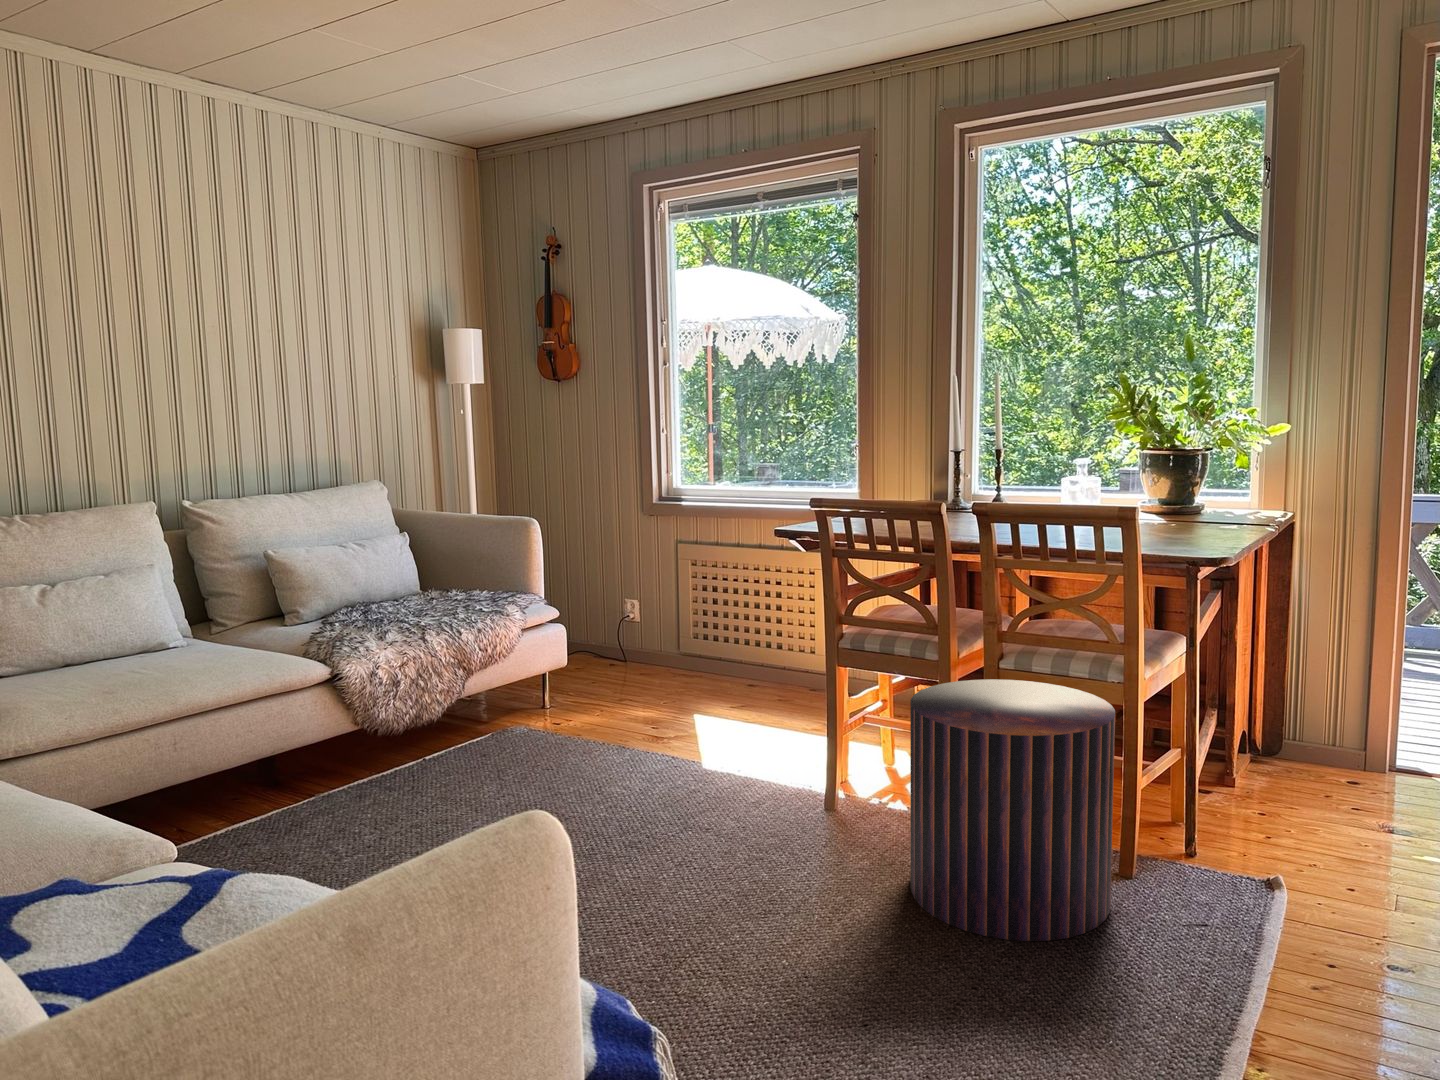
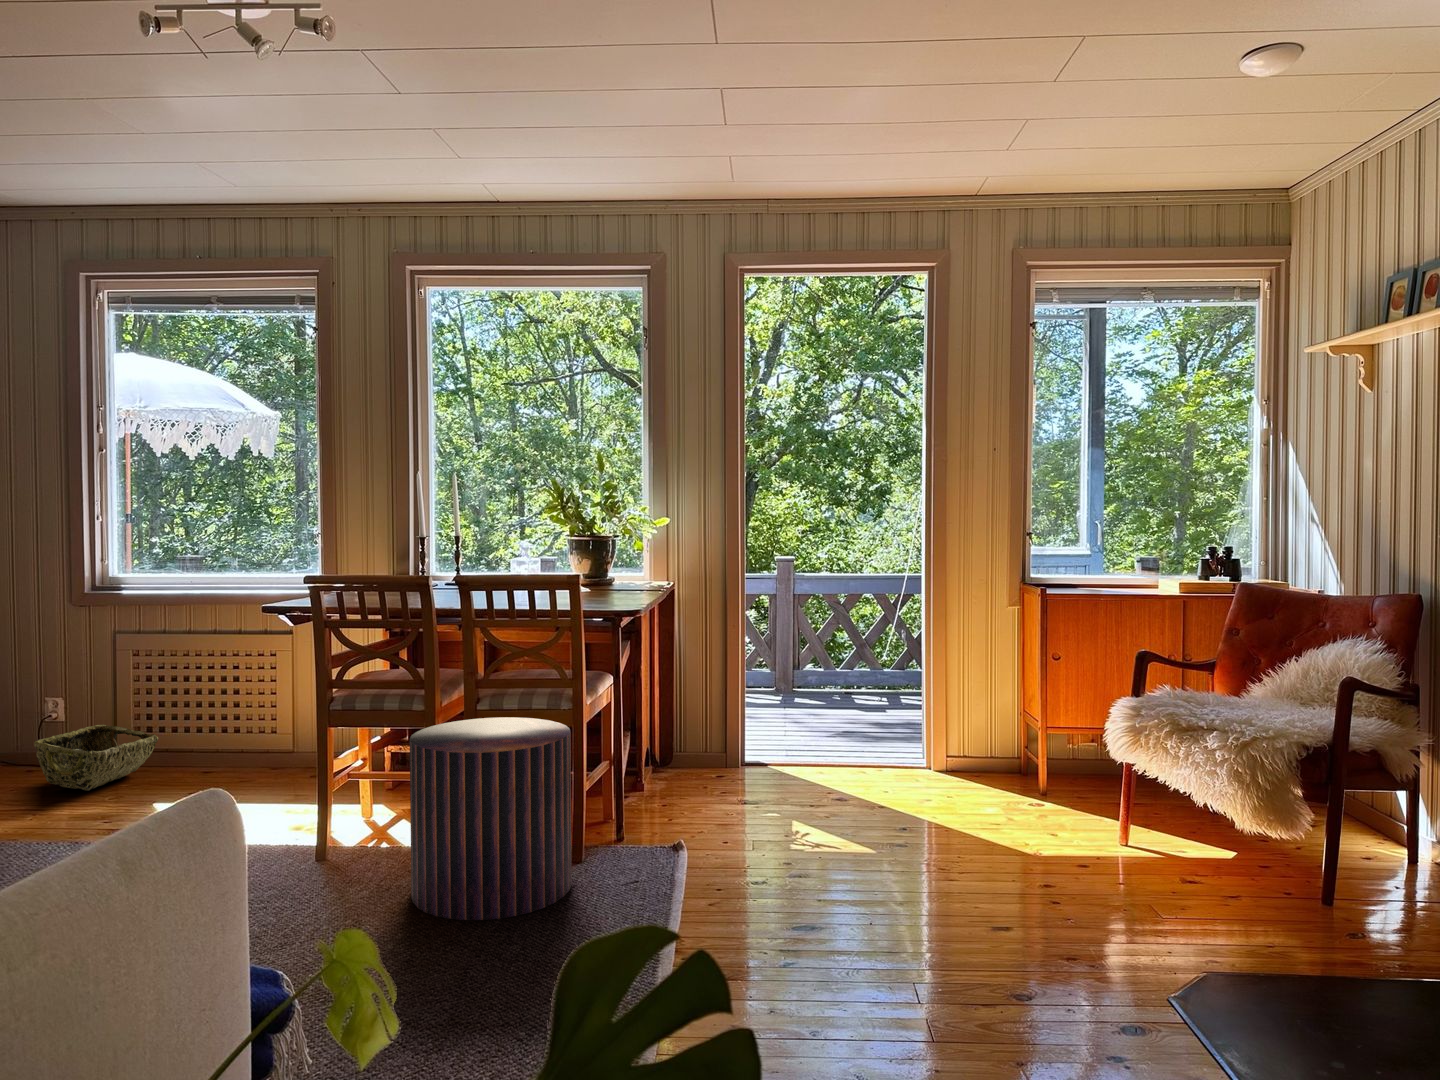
woven basket: none [608,628,711,690] -> present [34,725,158,791]

